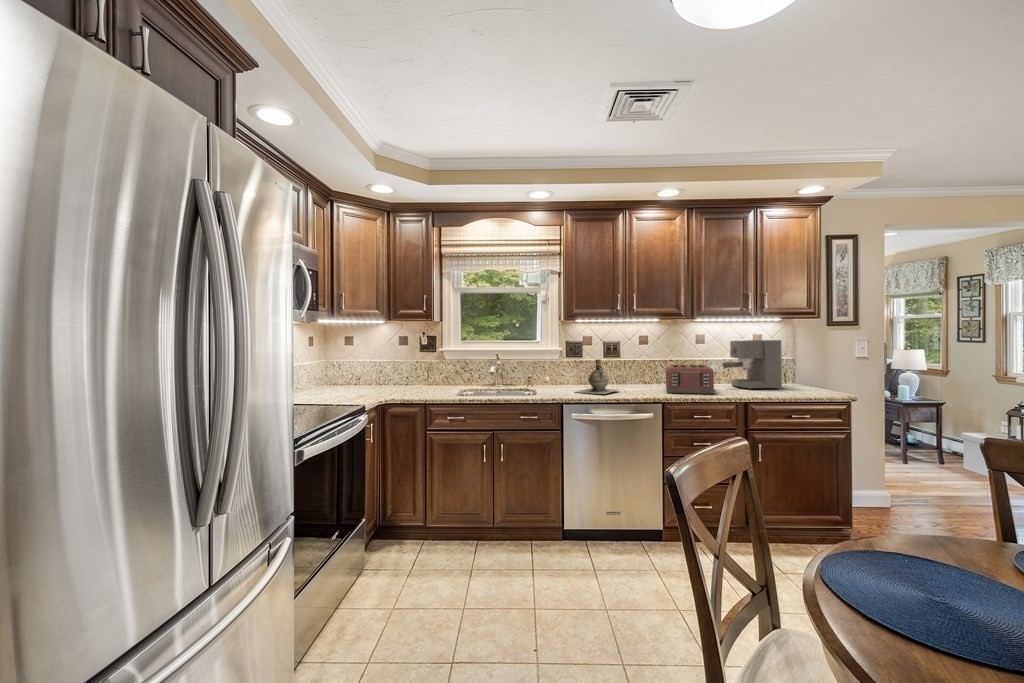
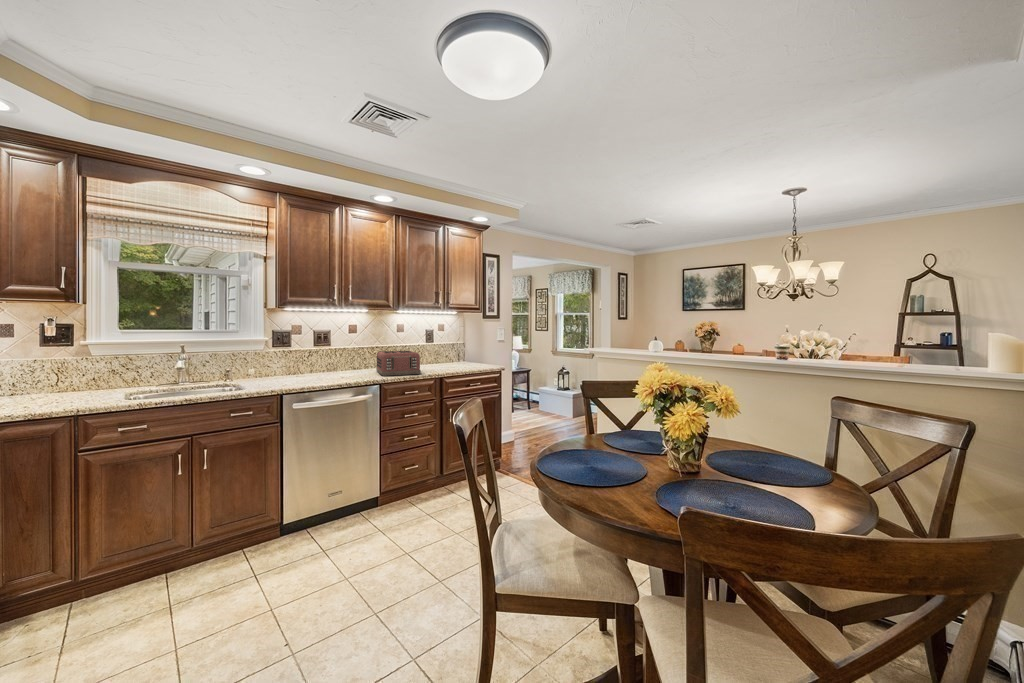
coffee maker: present [722,340,782,389] -> none [422,330,462,368]
ceramic jug: present [577,359,618,394] -> none [289,348,340,382]

